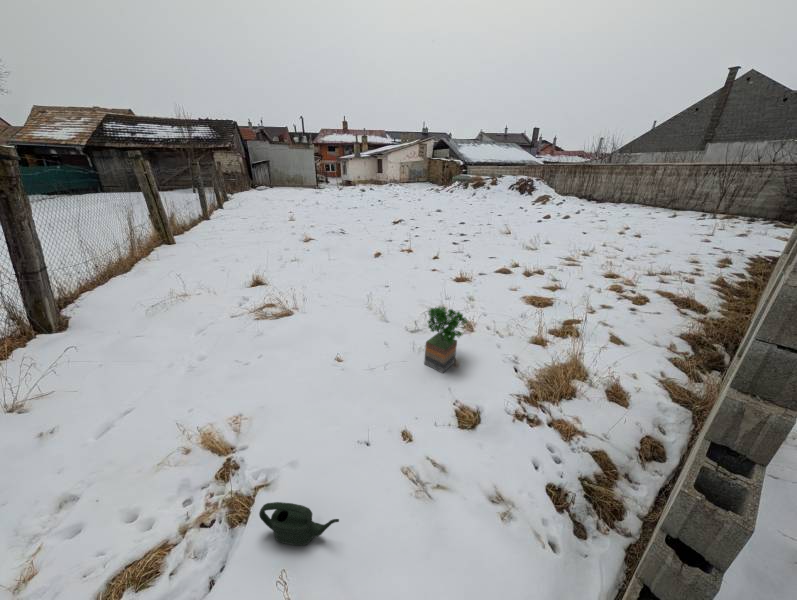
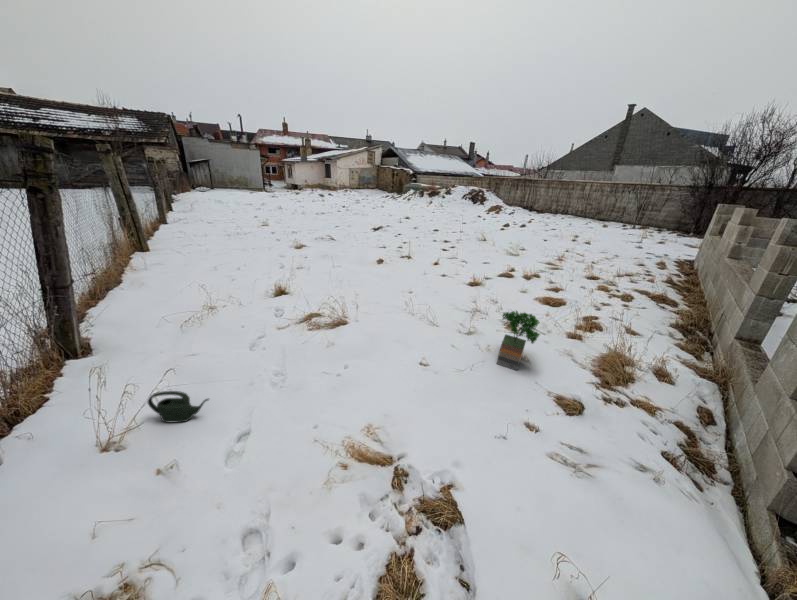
watering can: present [259,502,339,545] -> present [148,391,208,423]

